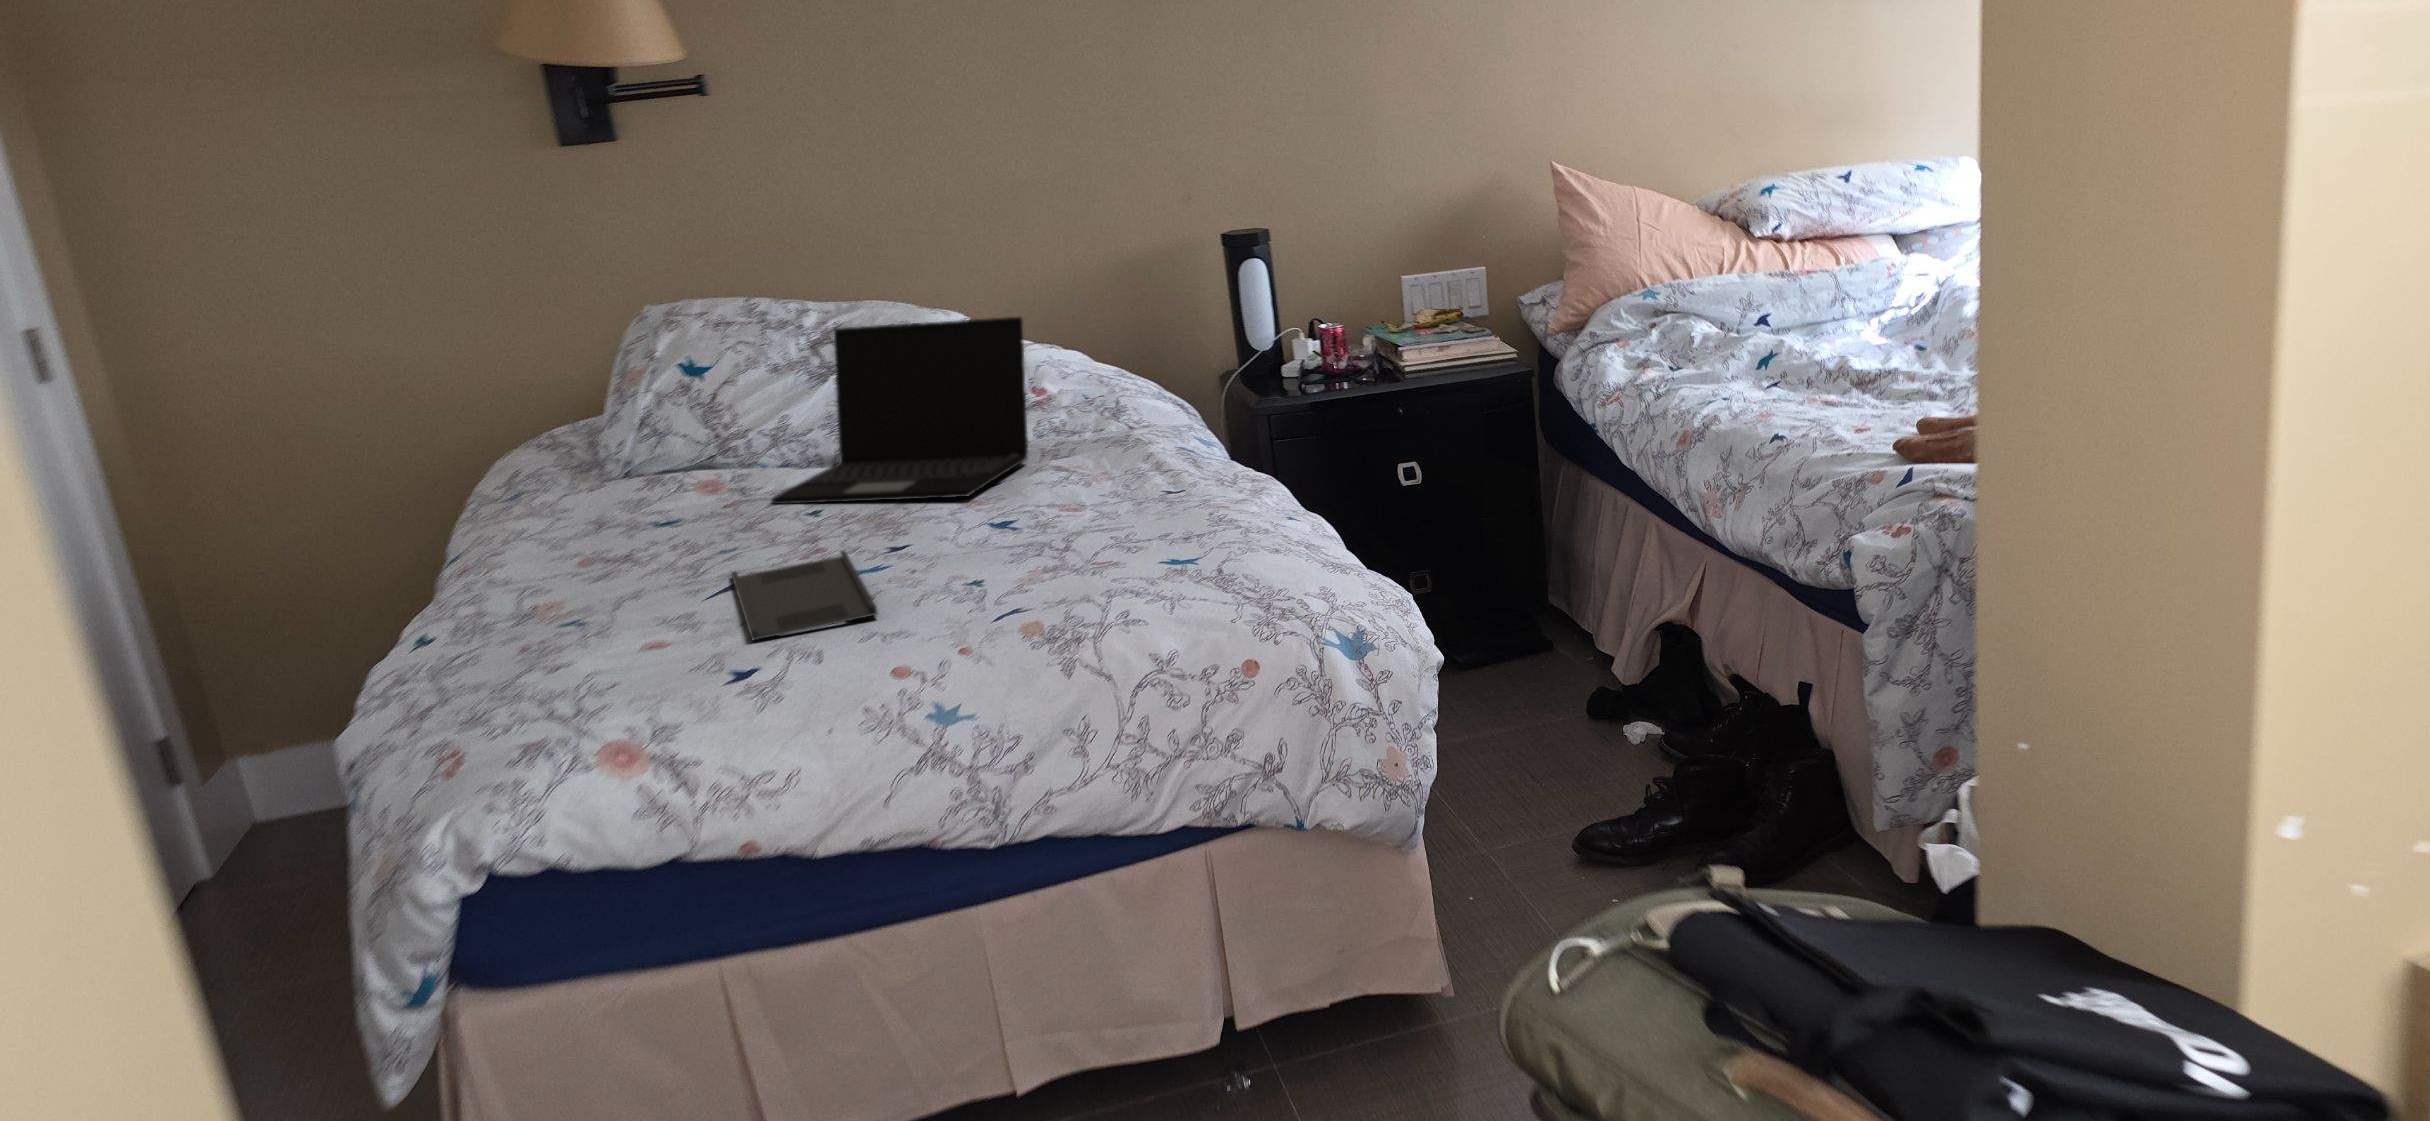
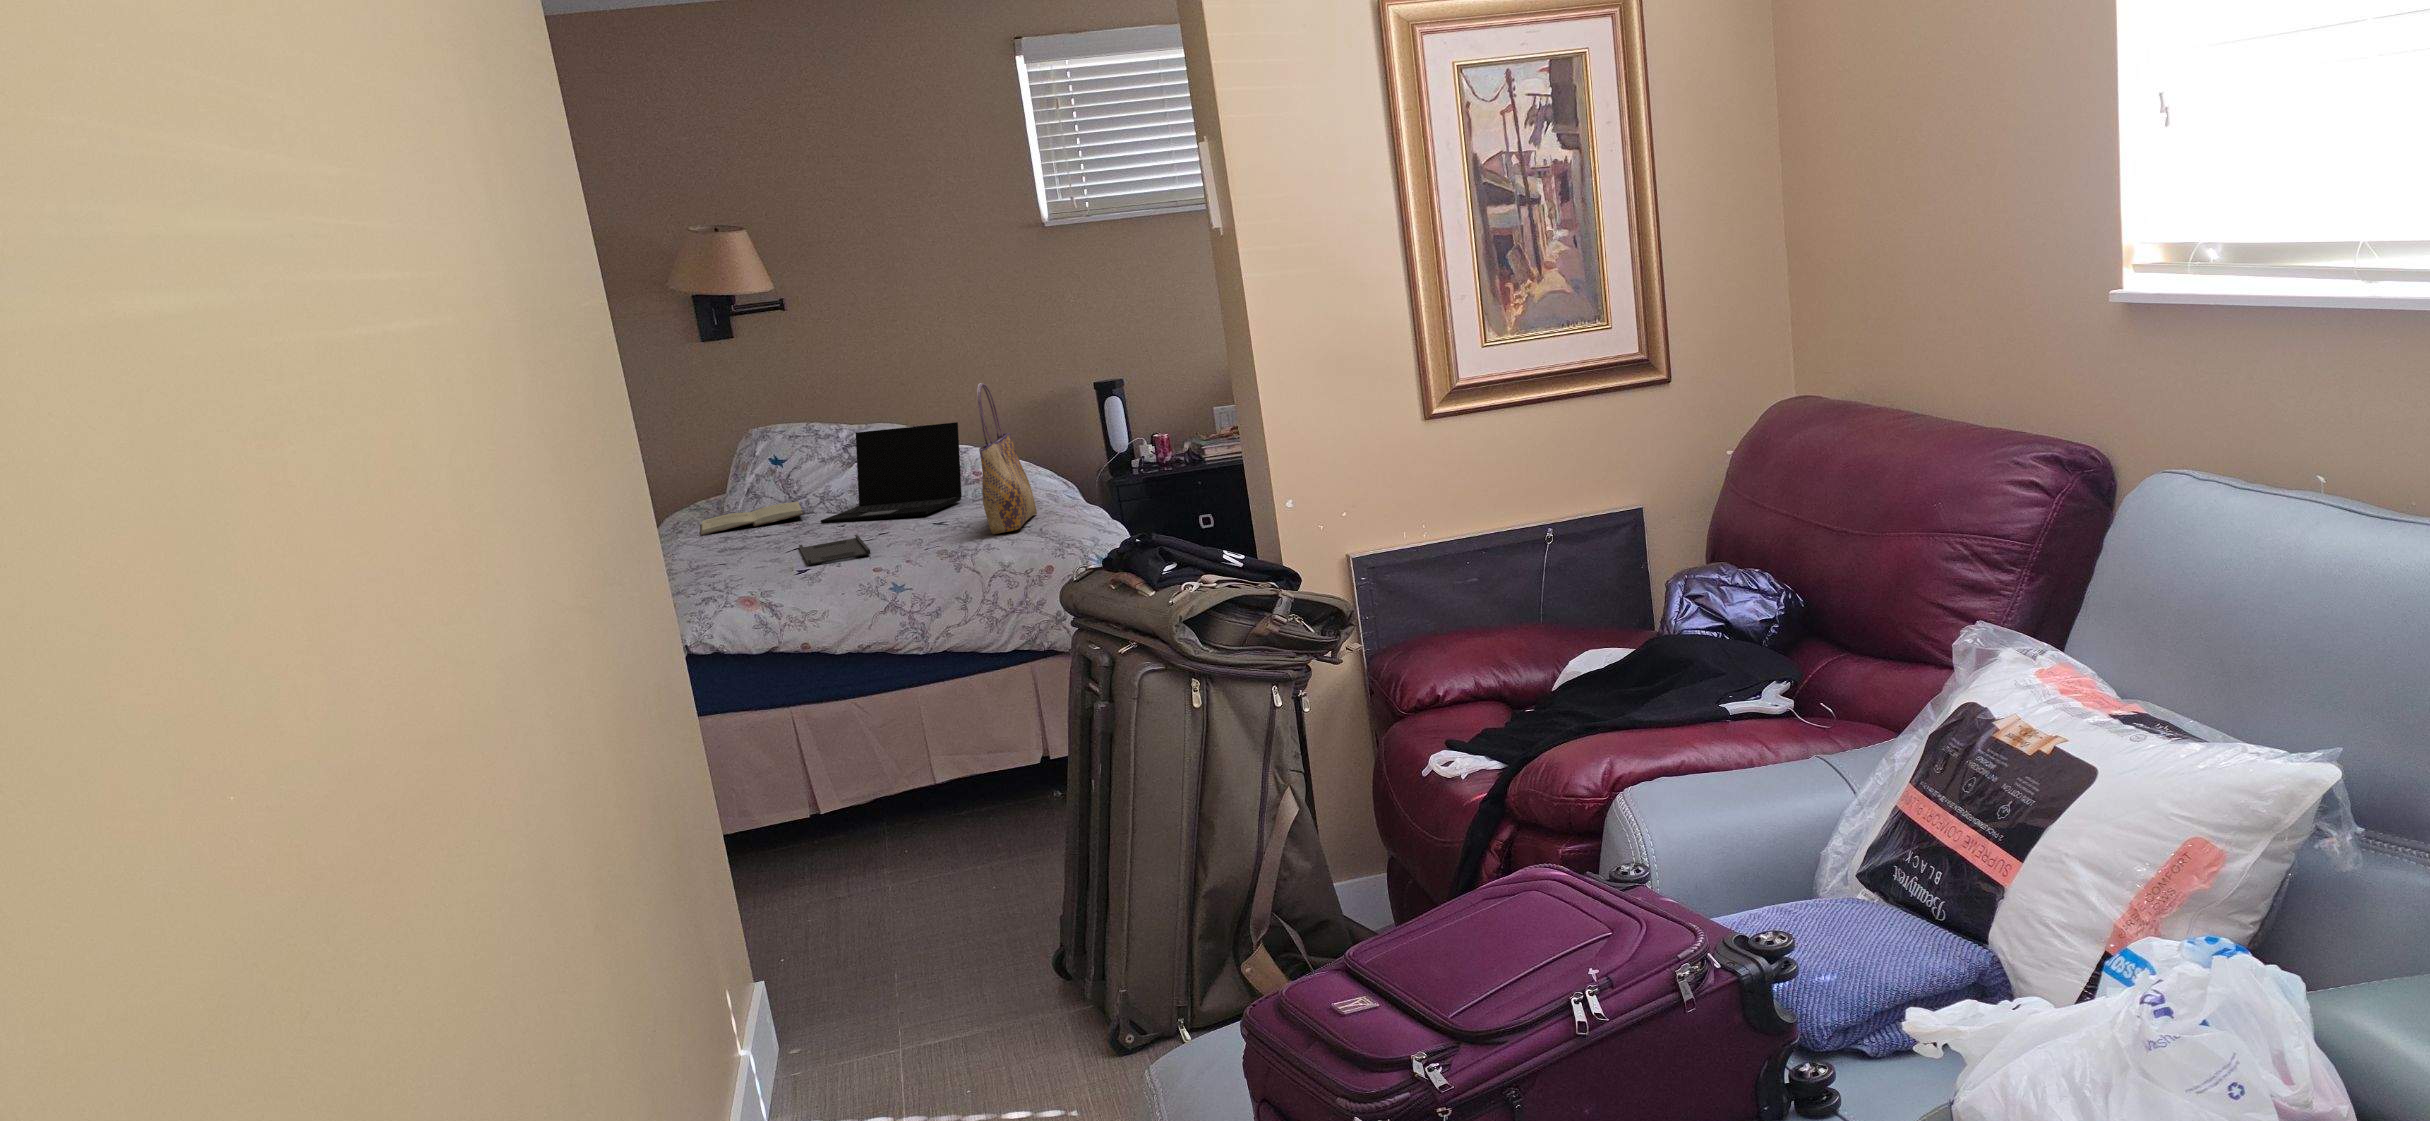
tote bag: none [1090,262,1187,567] -> present [977,383,1037,534]
book: none [546,447,739,522] -> present [700,502,803,535]

